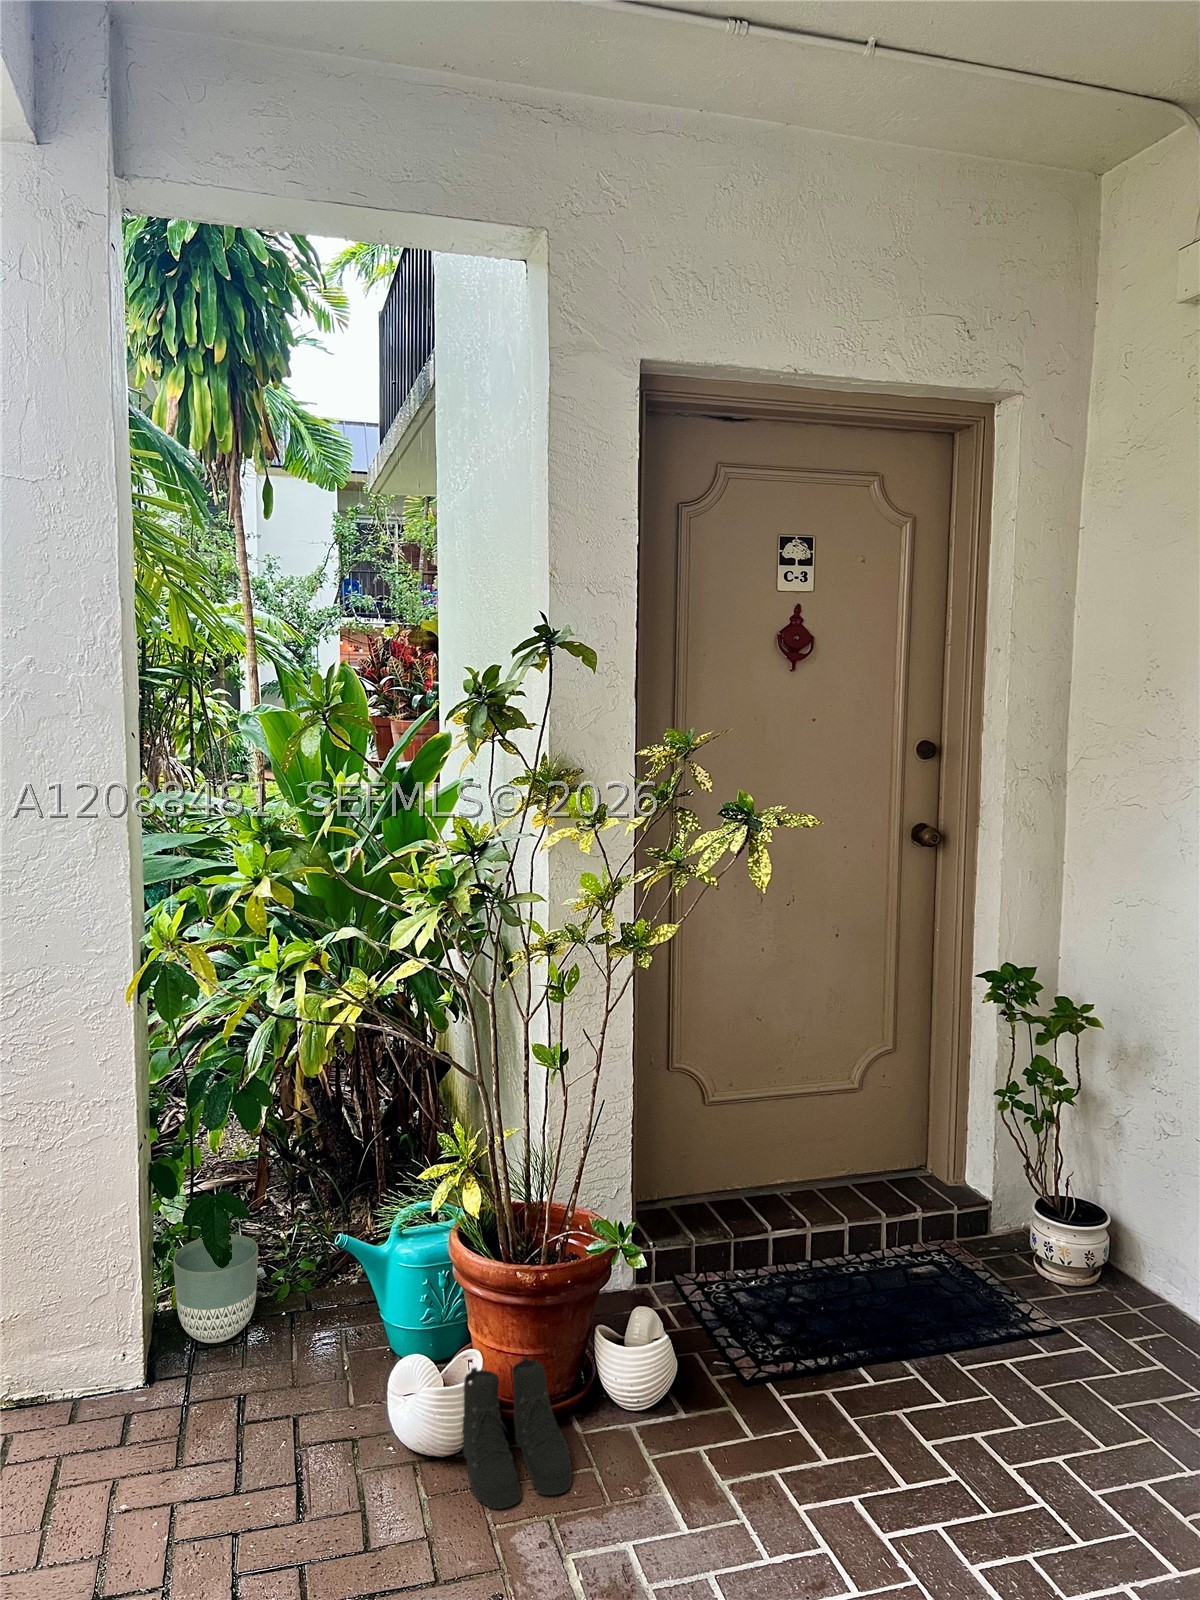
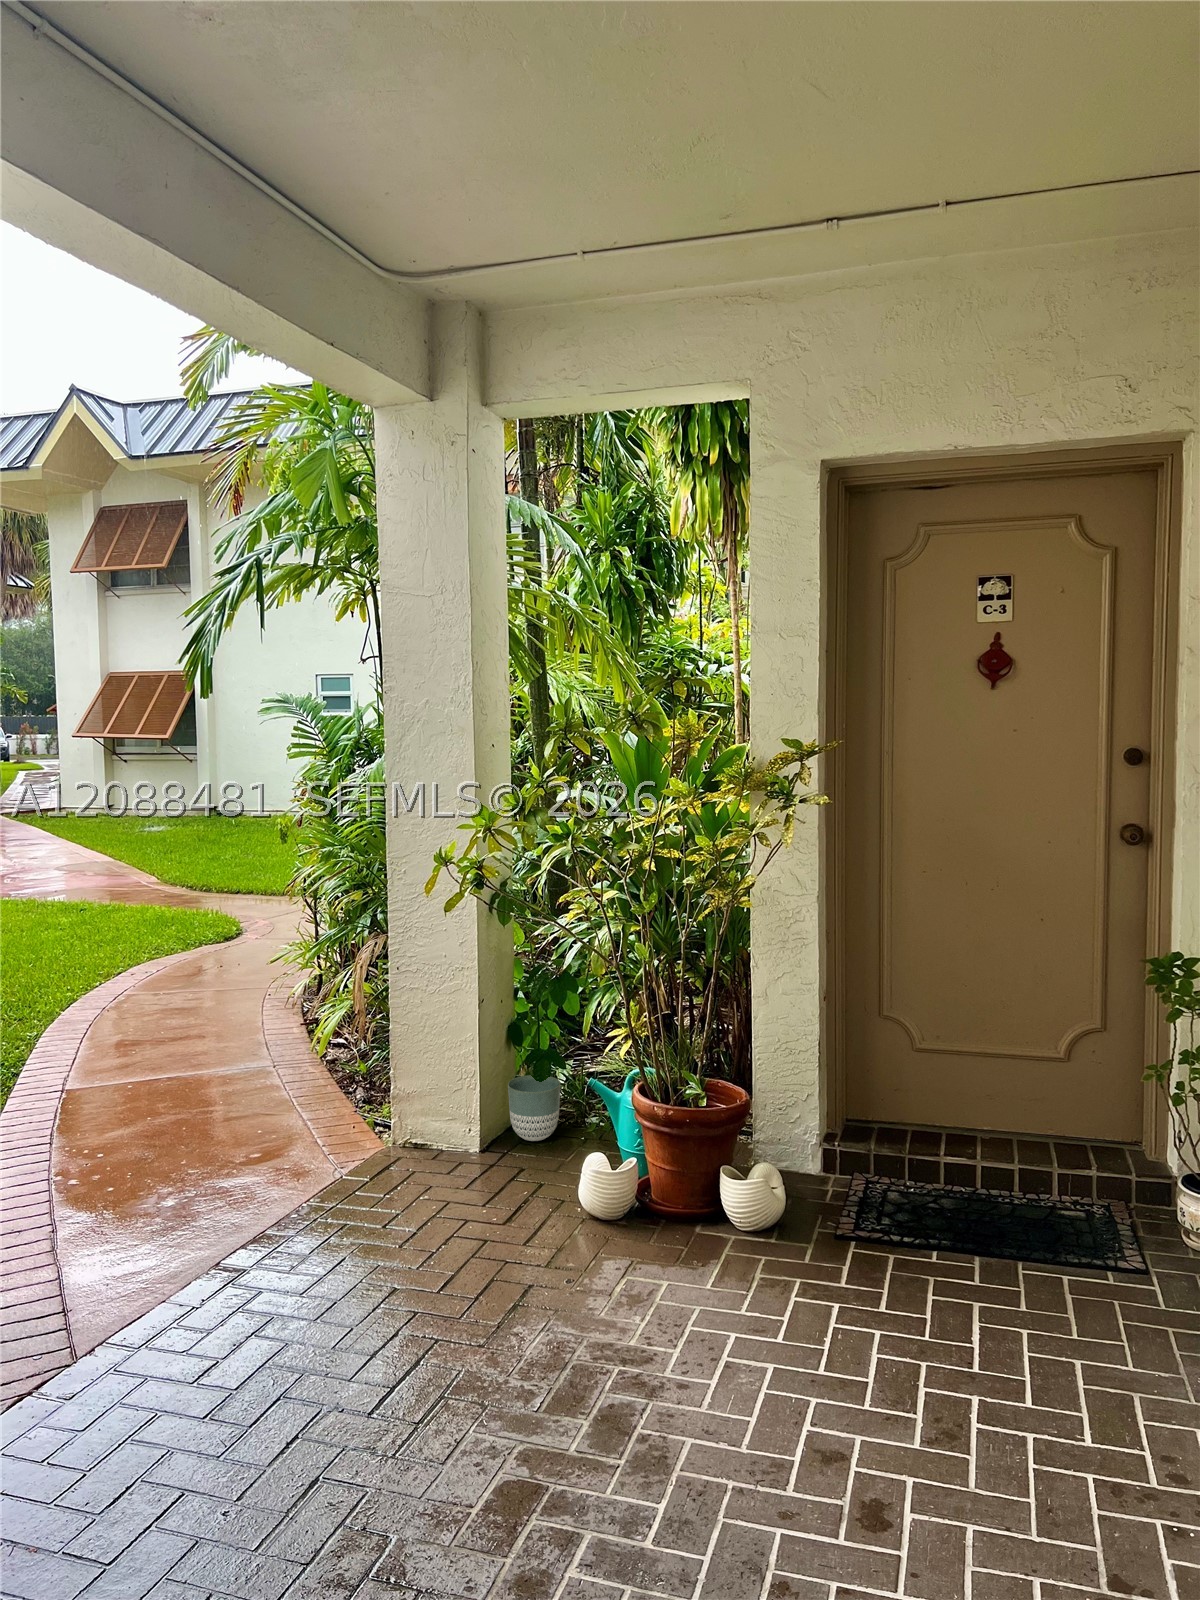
boots: present [462,1357,572,1509] -> none [613,1170,682,1253]

